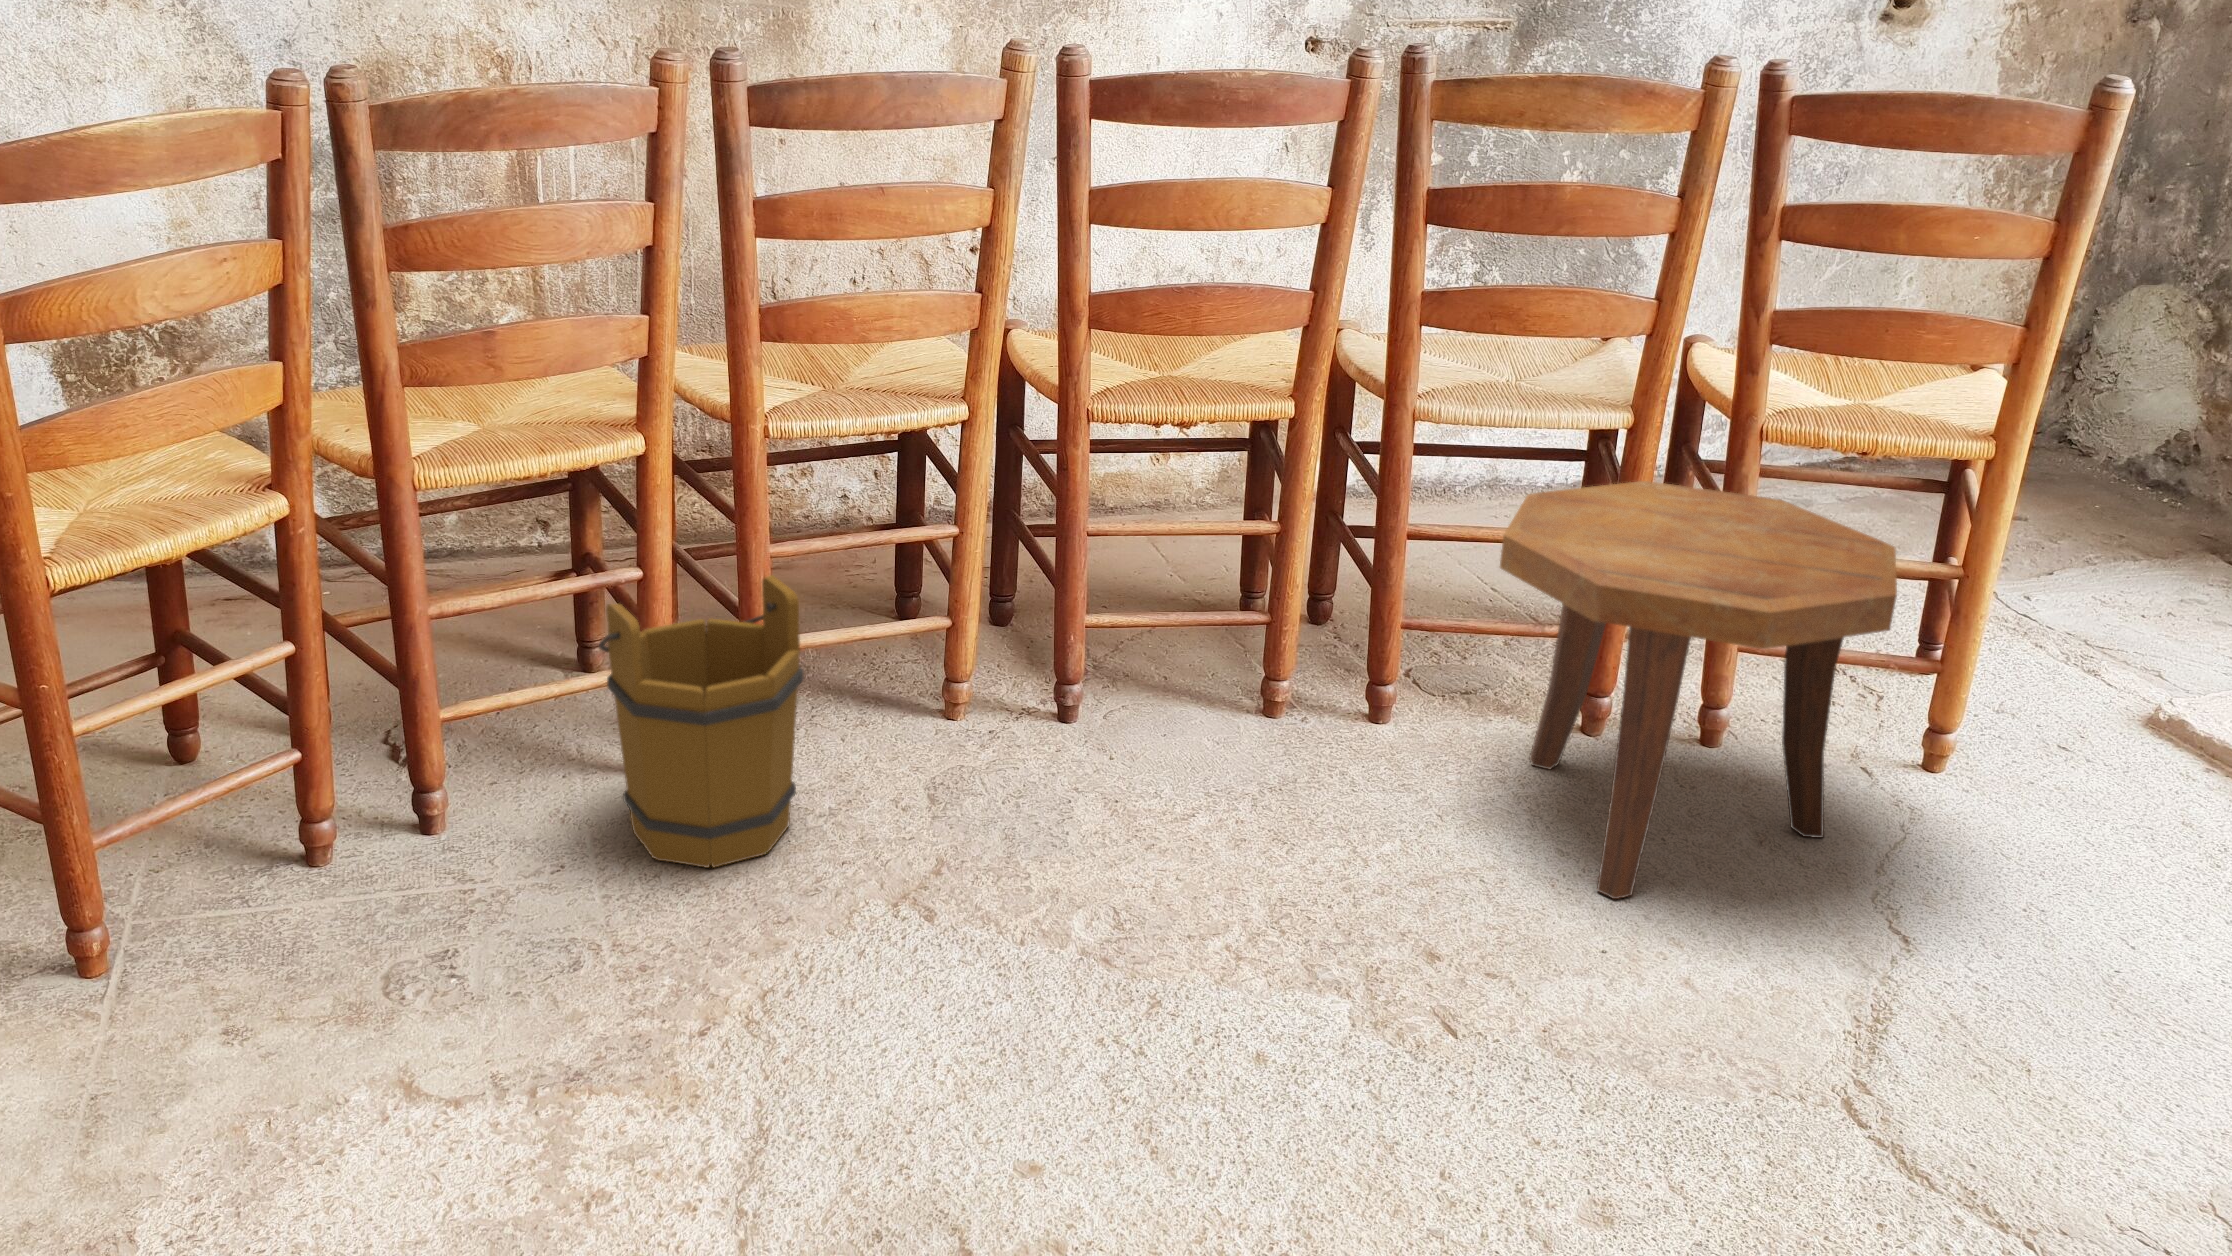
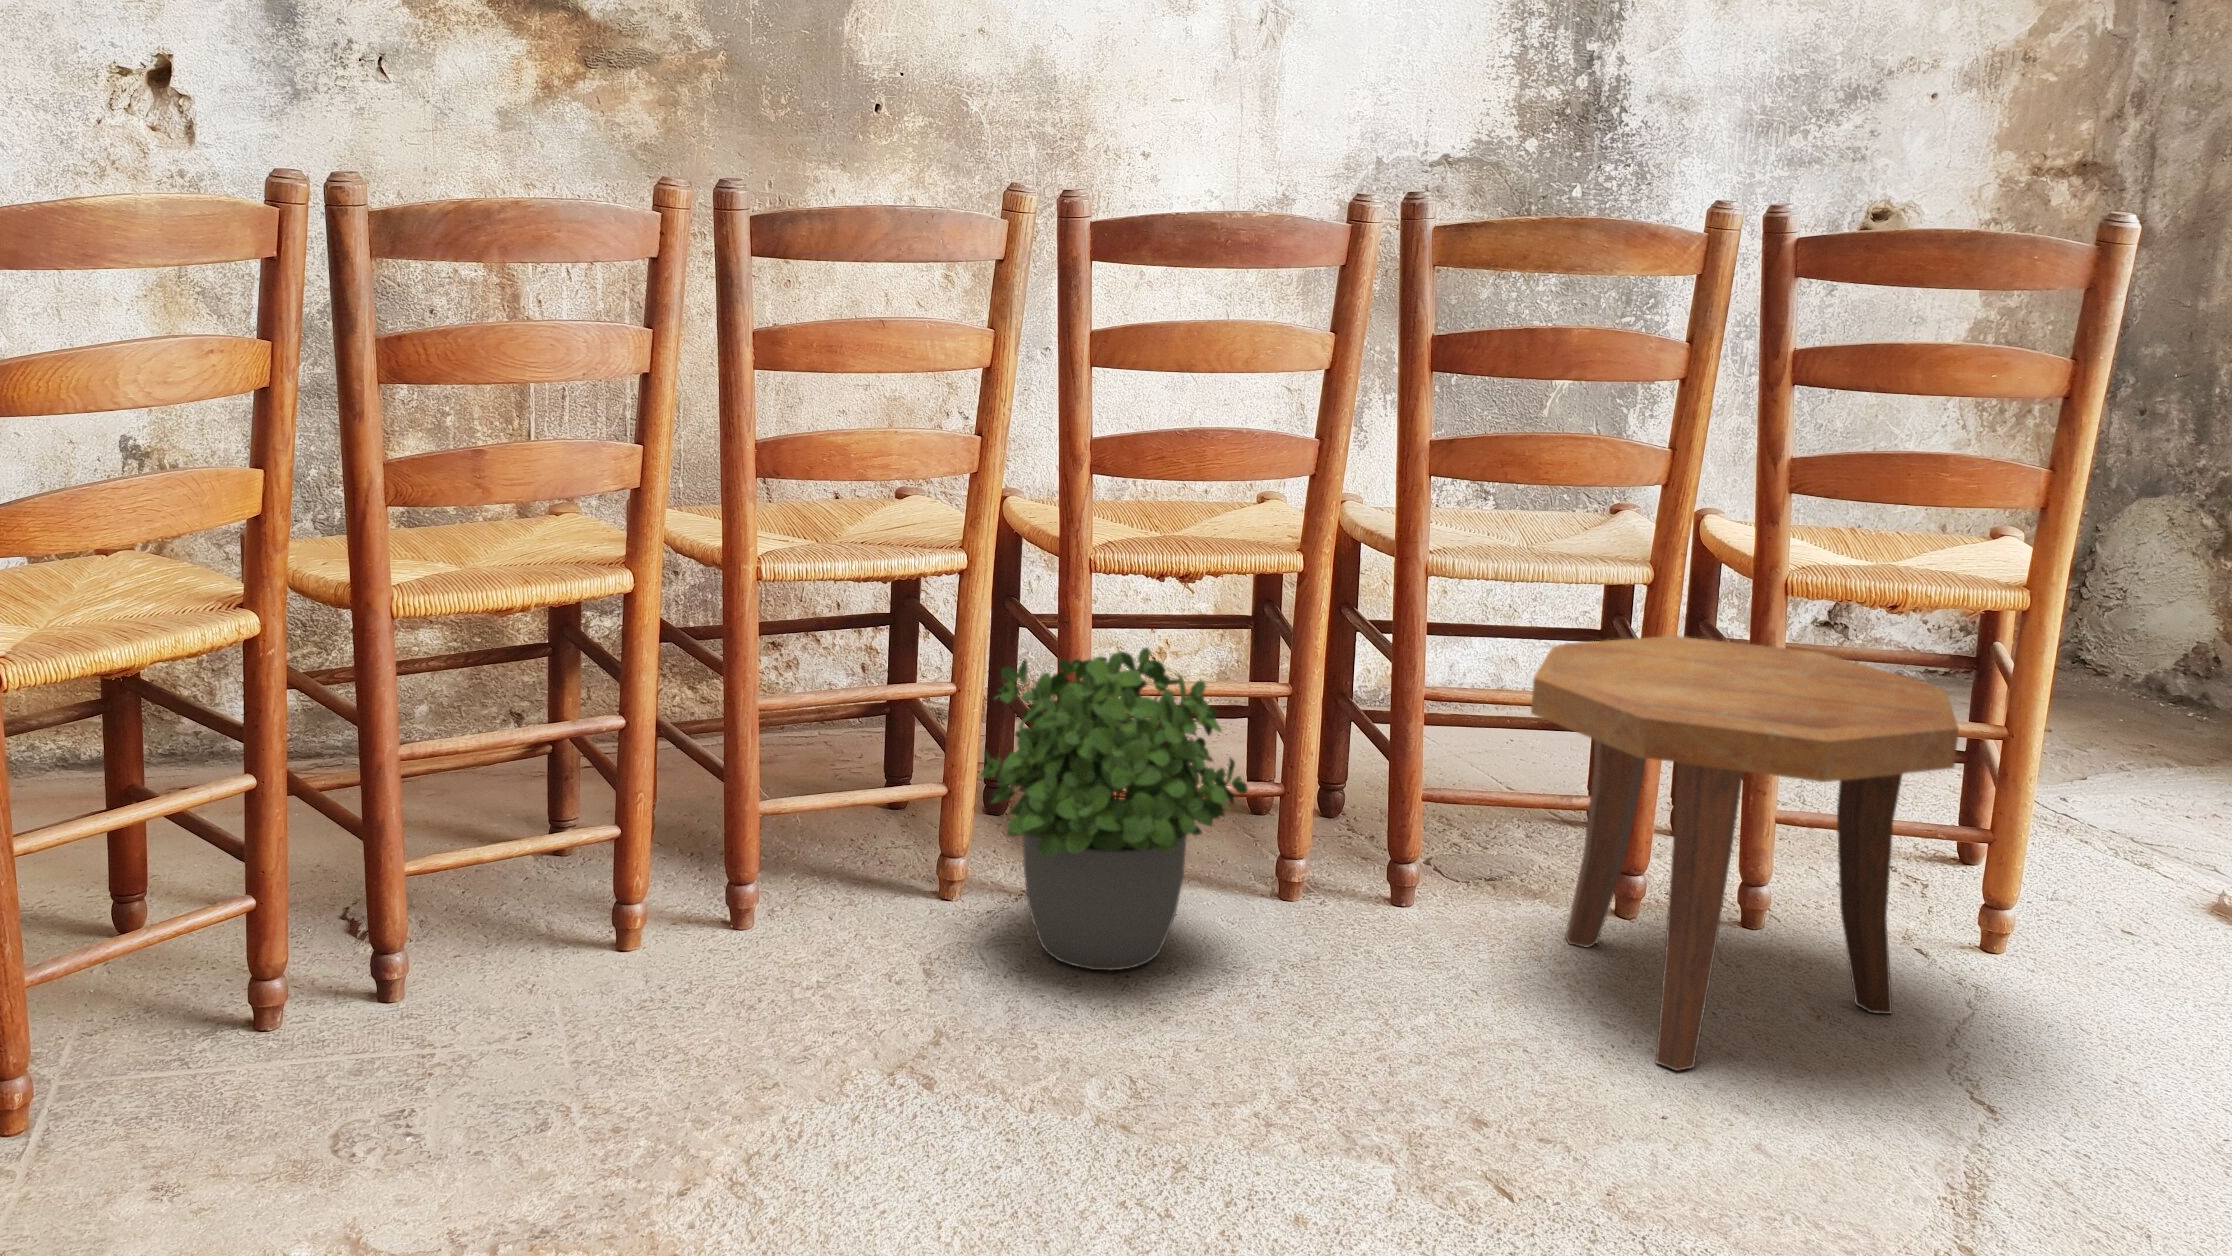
potted plant: none [977,496,1232,798] -> present [980,648,1248,970]
bucket: present [599,575,804,868] -> none [578,719,795,1033]

